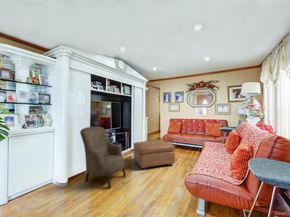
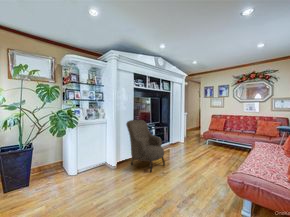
ottoman: present [134,140,175,169] -> none [173,136,215,161]

